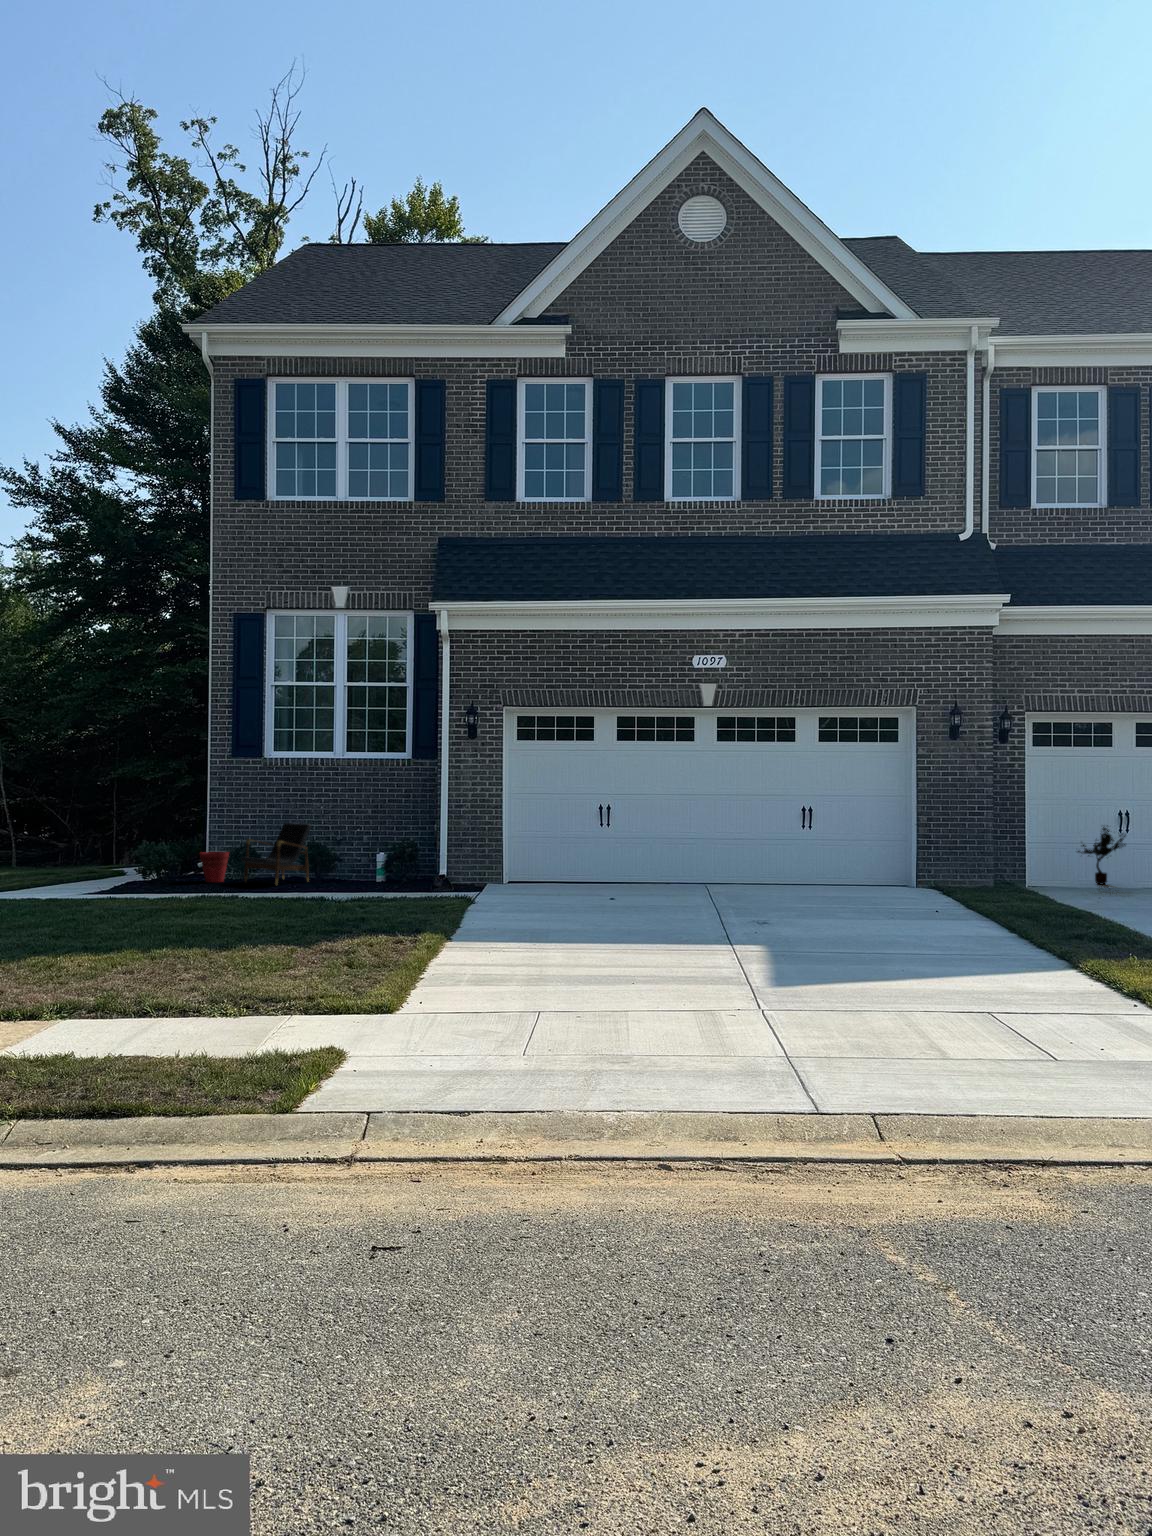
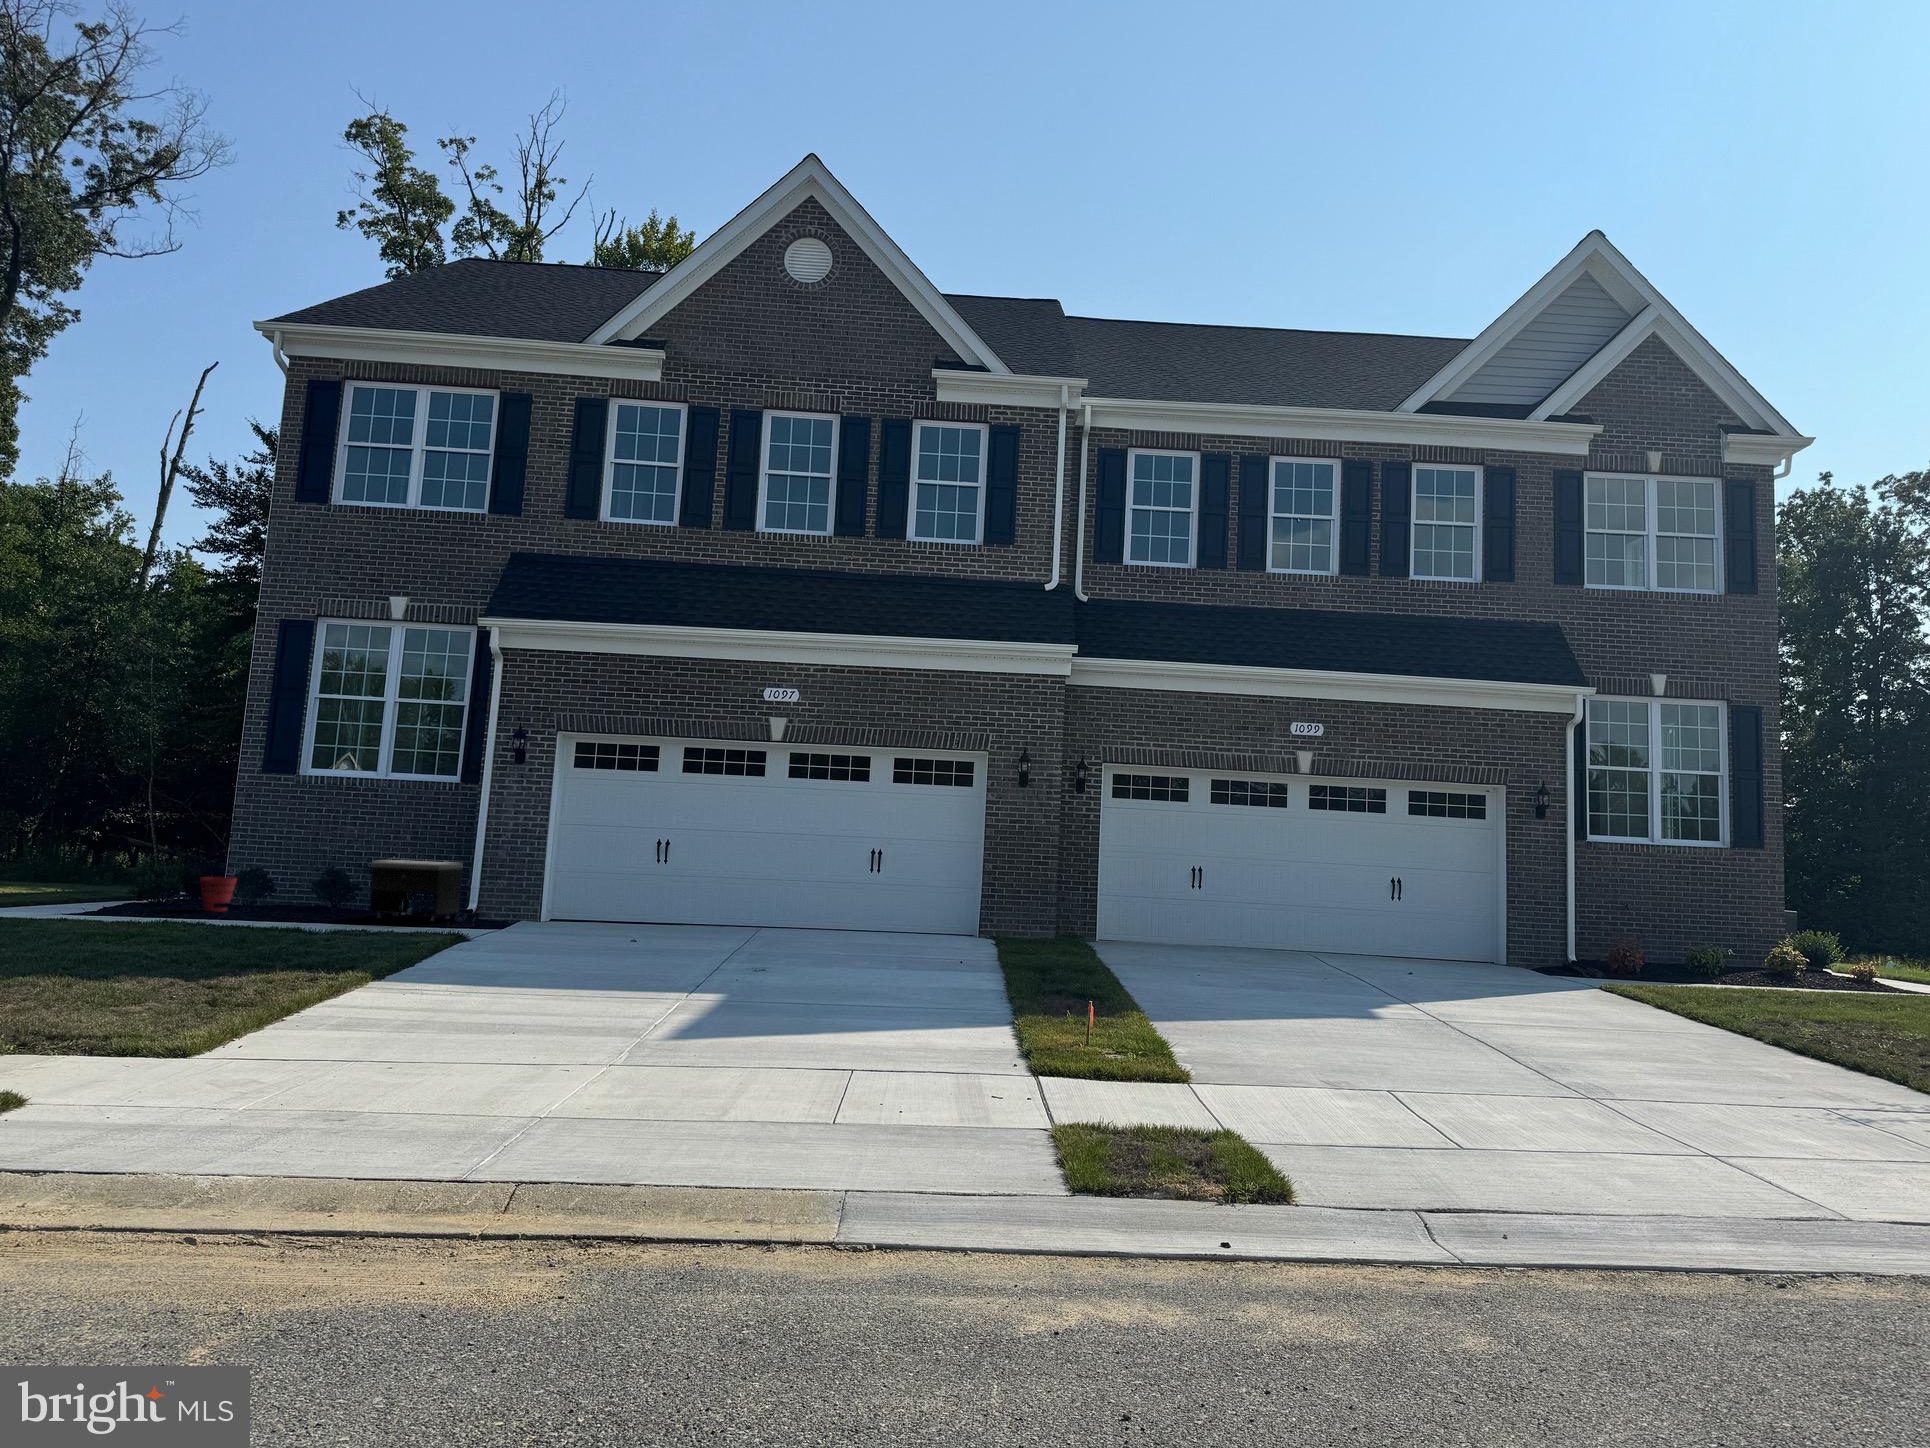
lounge chair: present [241,823,311,885] -> none [245,848,335,916]
potted tree: present [1078,825,1126,884] -> none [1146,880,1197,941]
storage bench: none [349,831,426,885] -> present [369,860,463,921]

